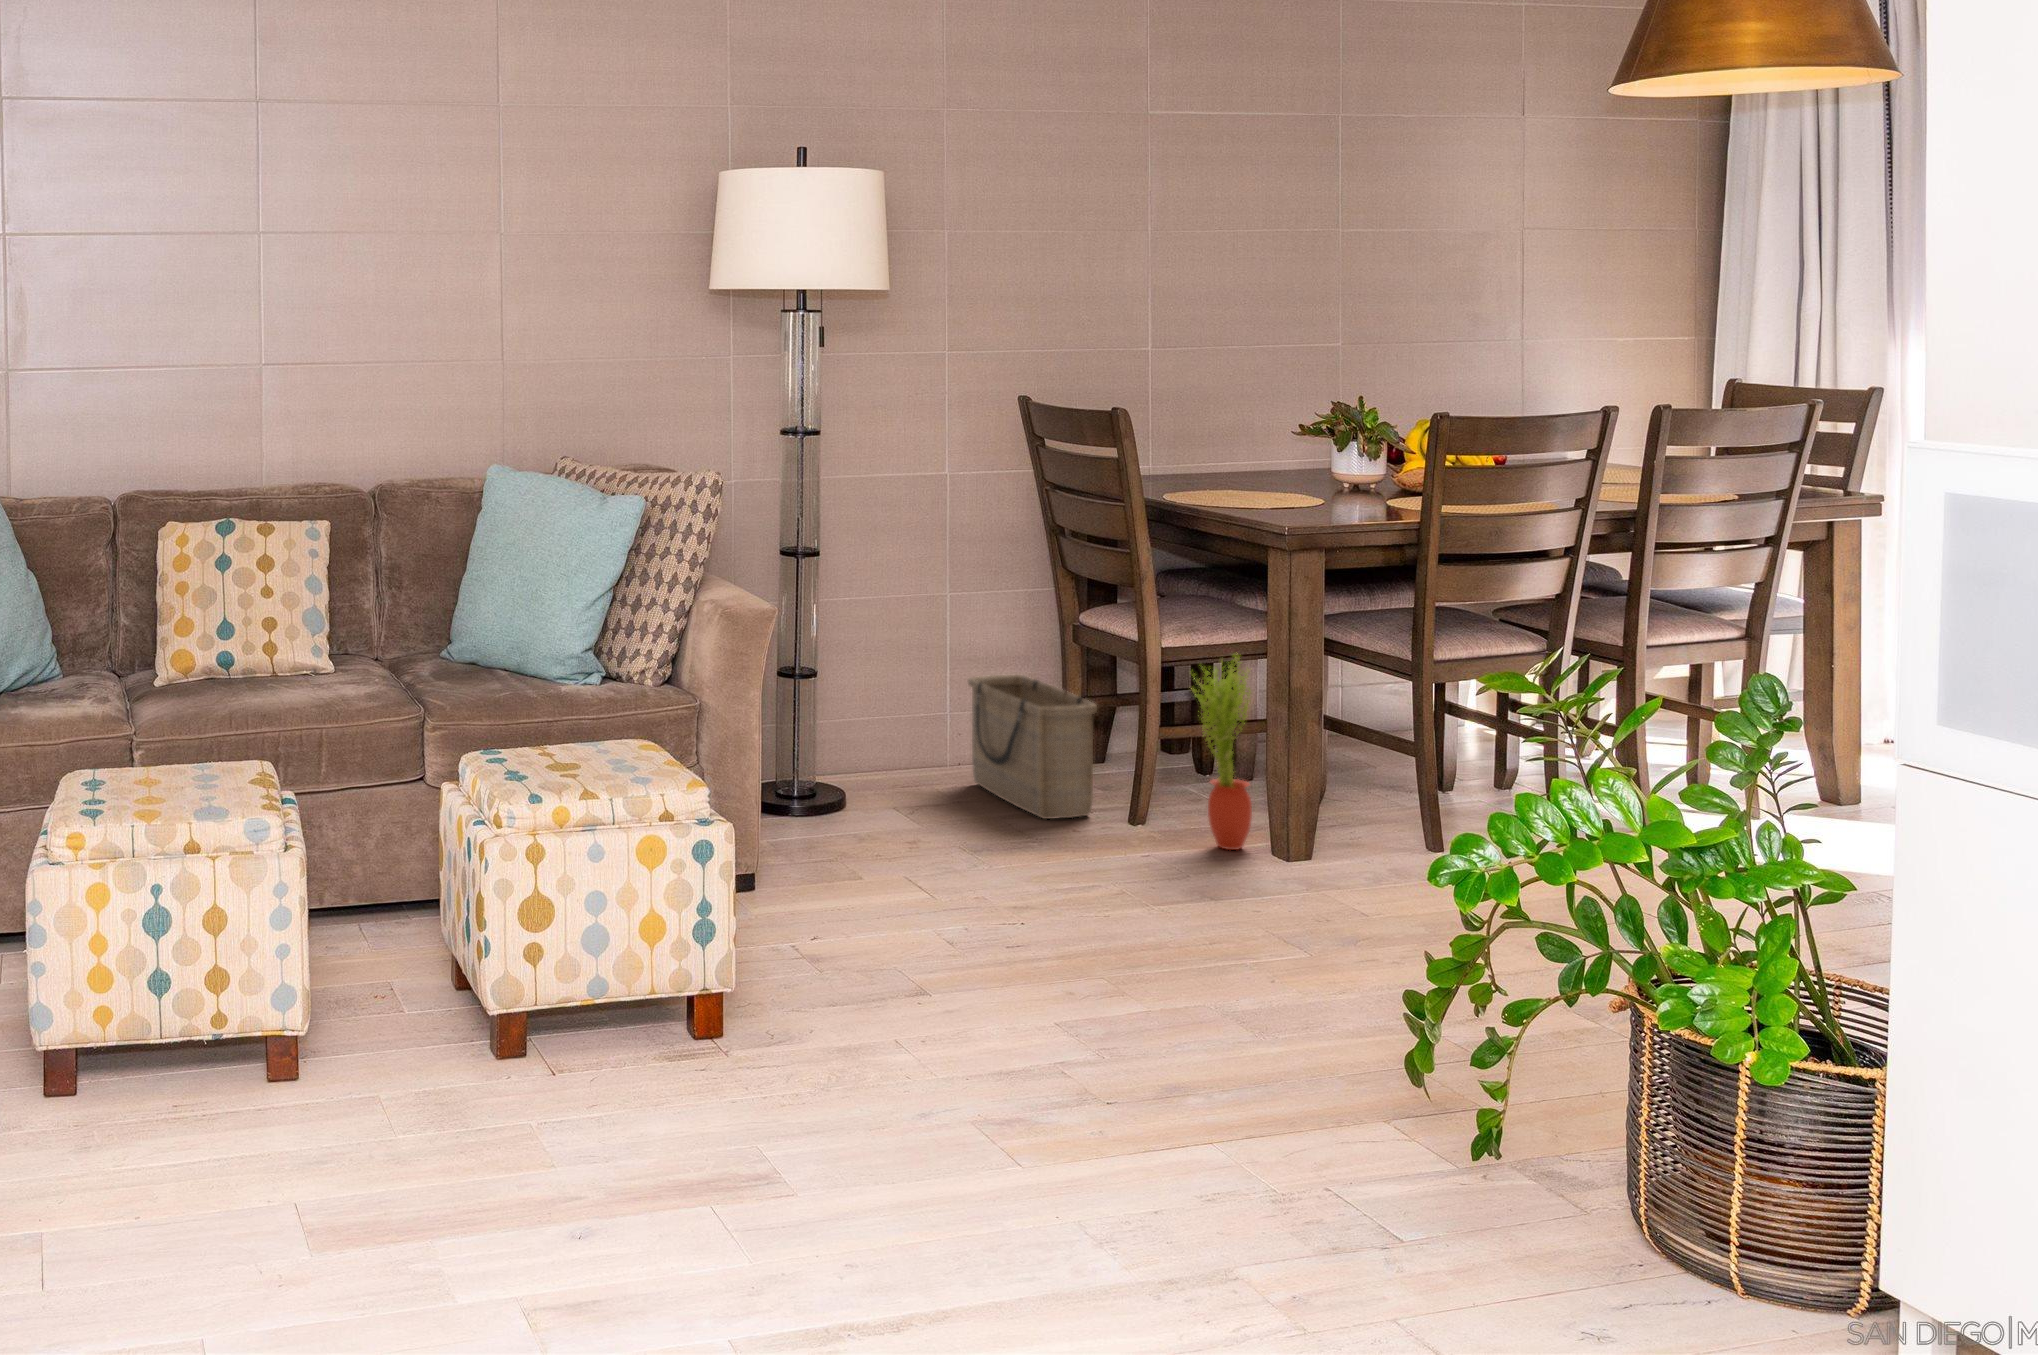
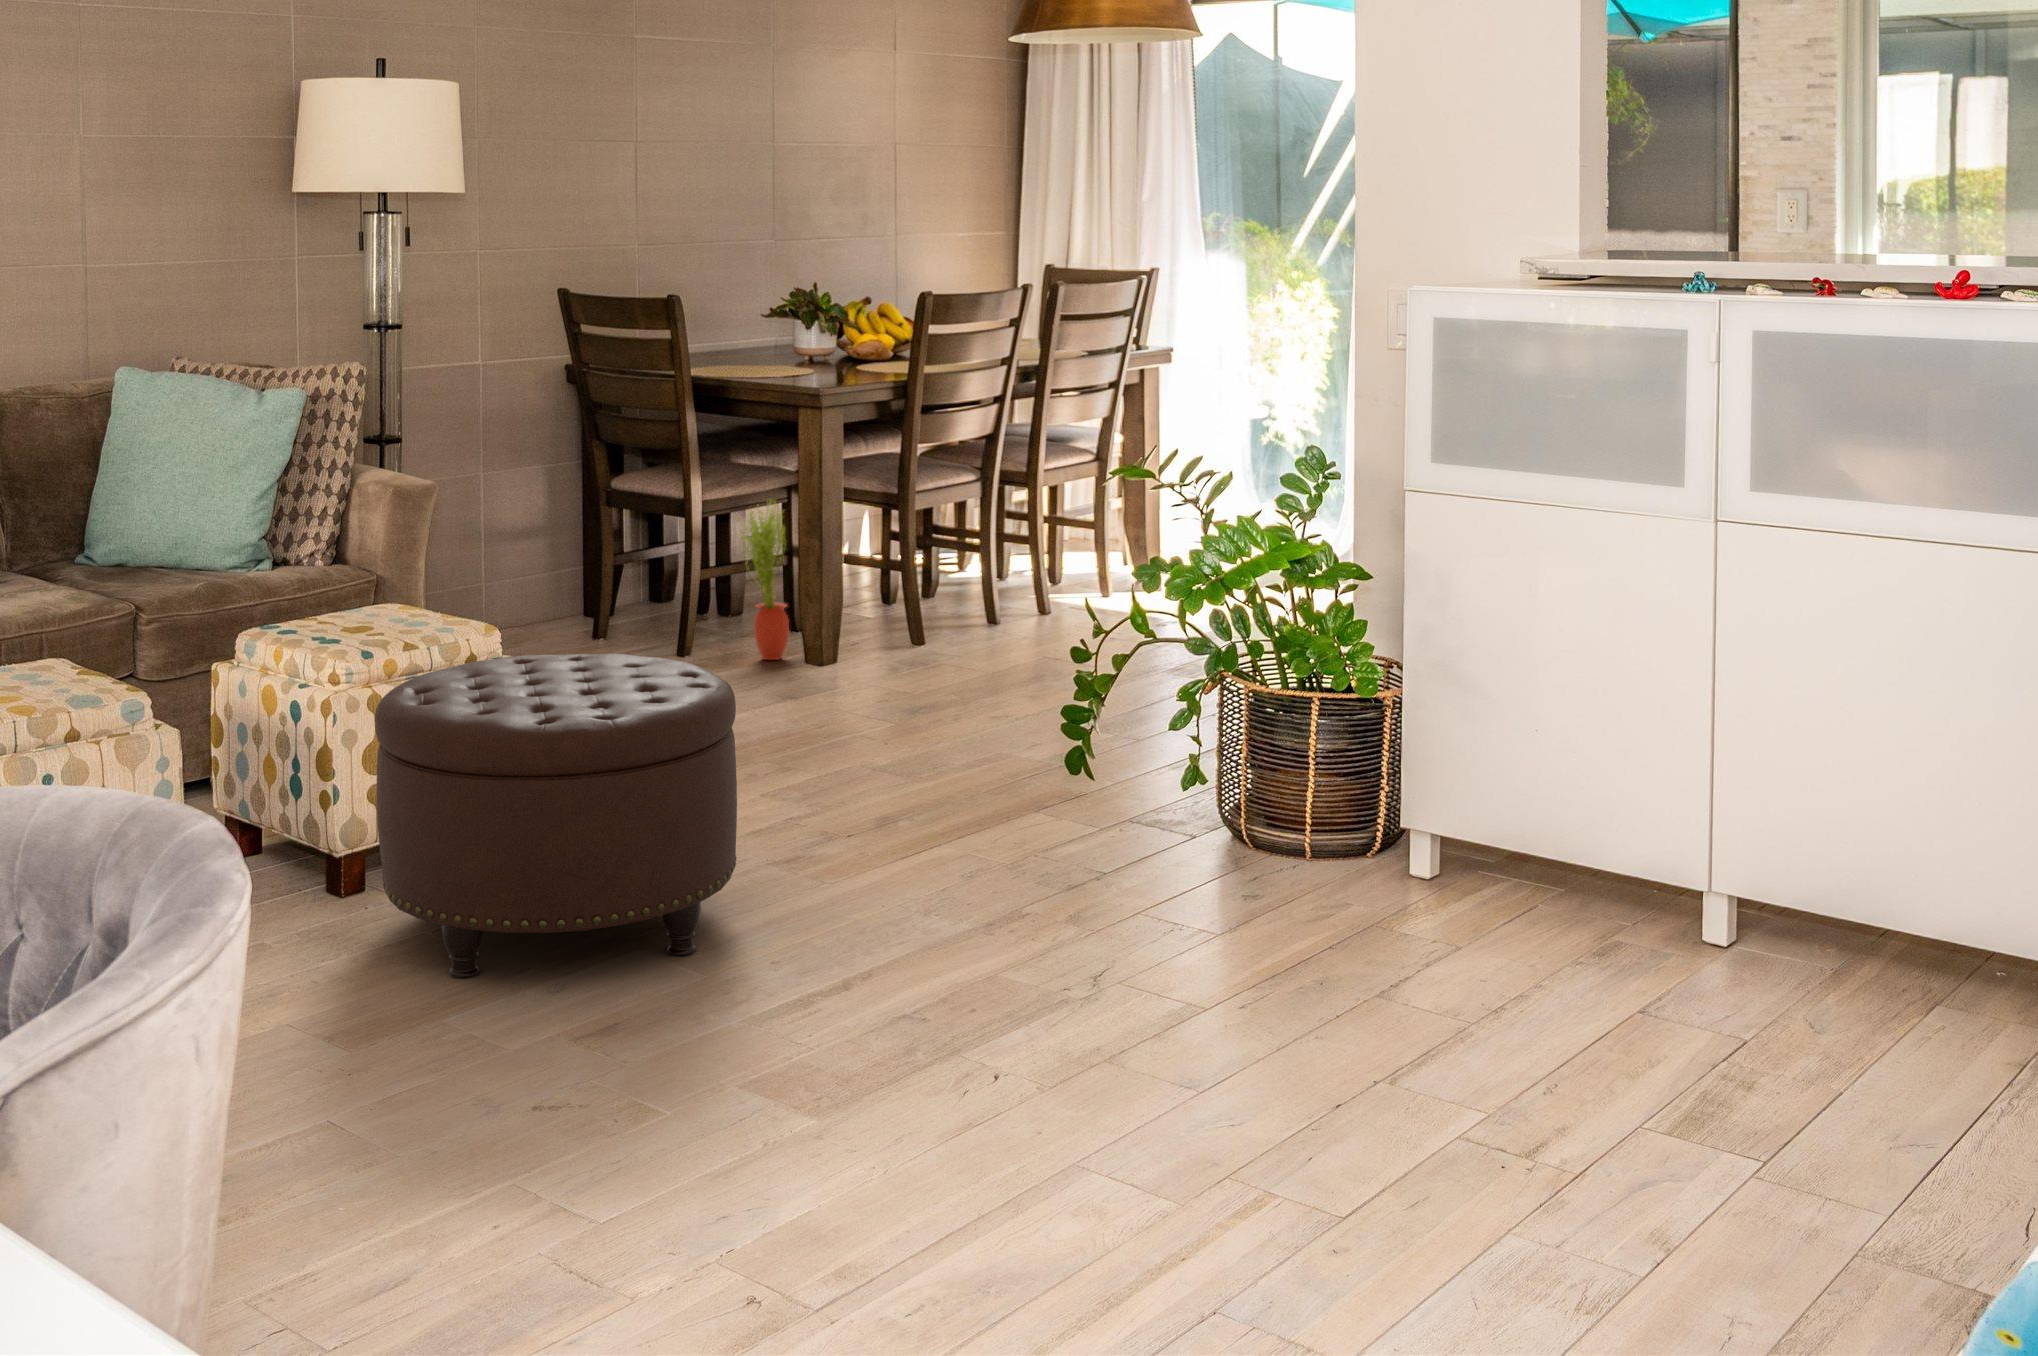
basket: present [968,675,1097,819] -> none [517,539,650,658]
ottoman: none [450,821,868,1228] -> present [375,653,737,978]

